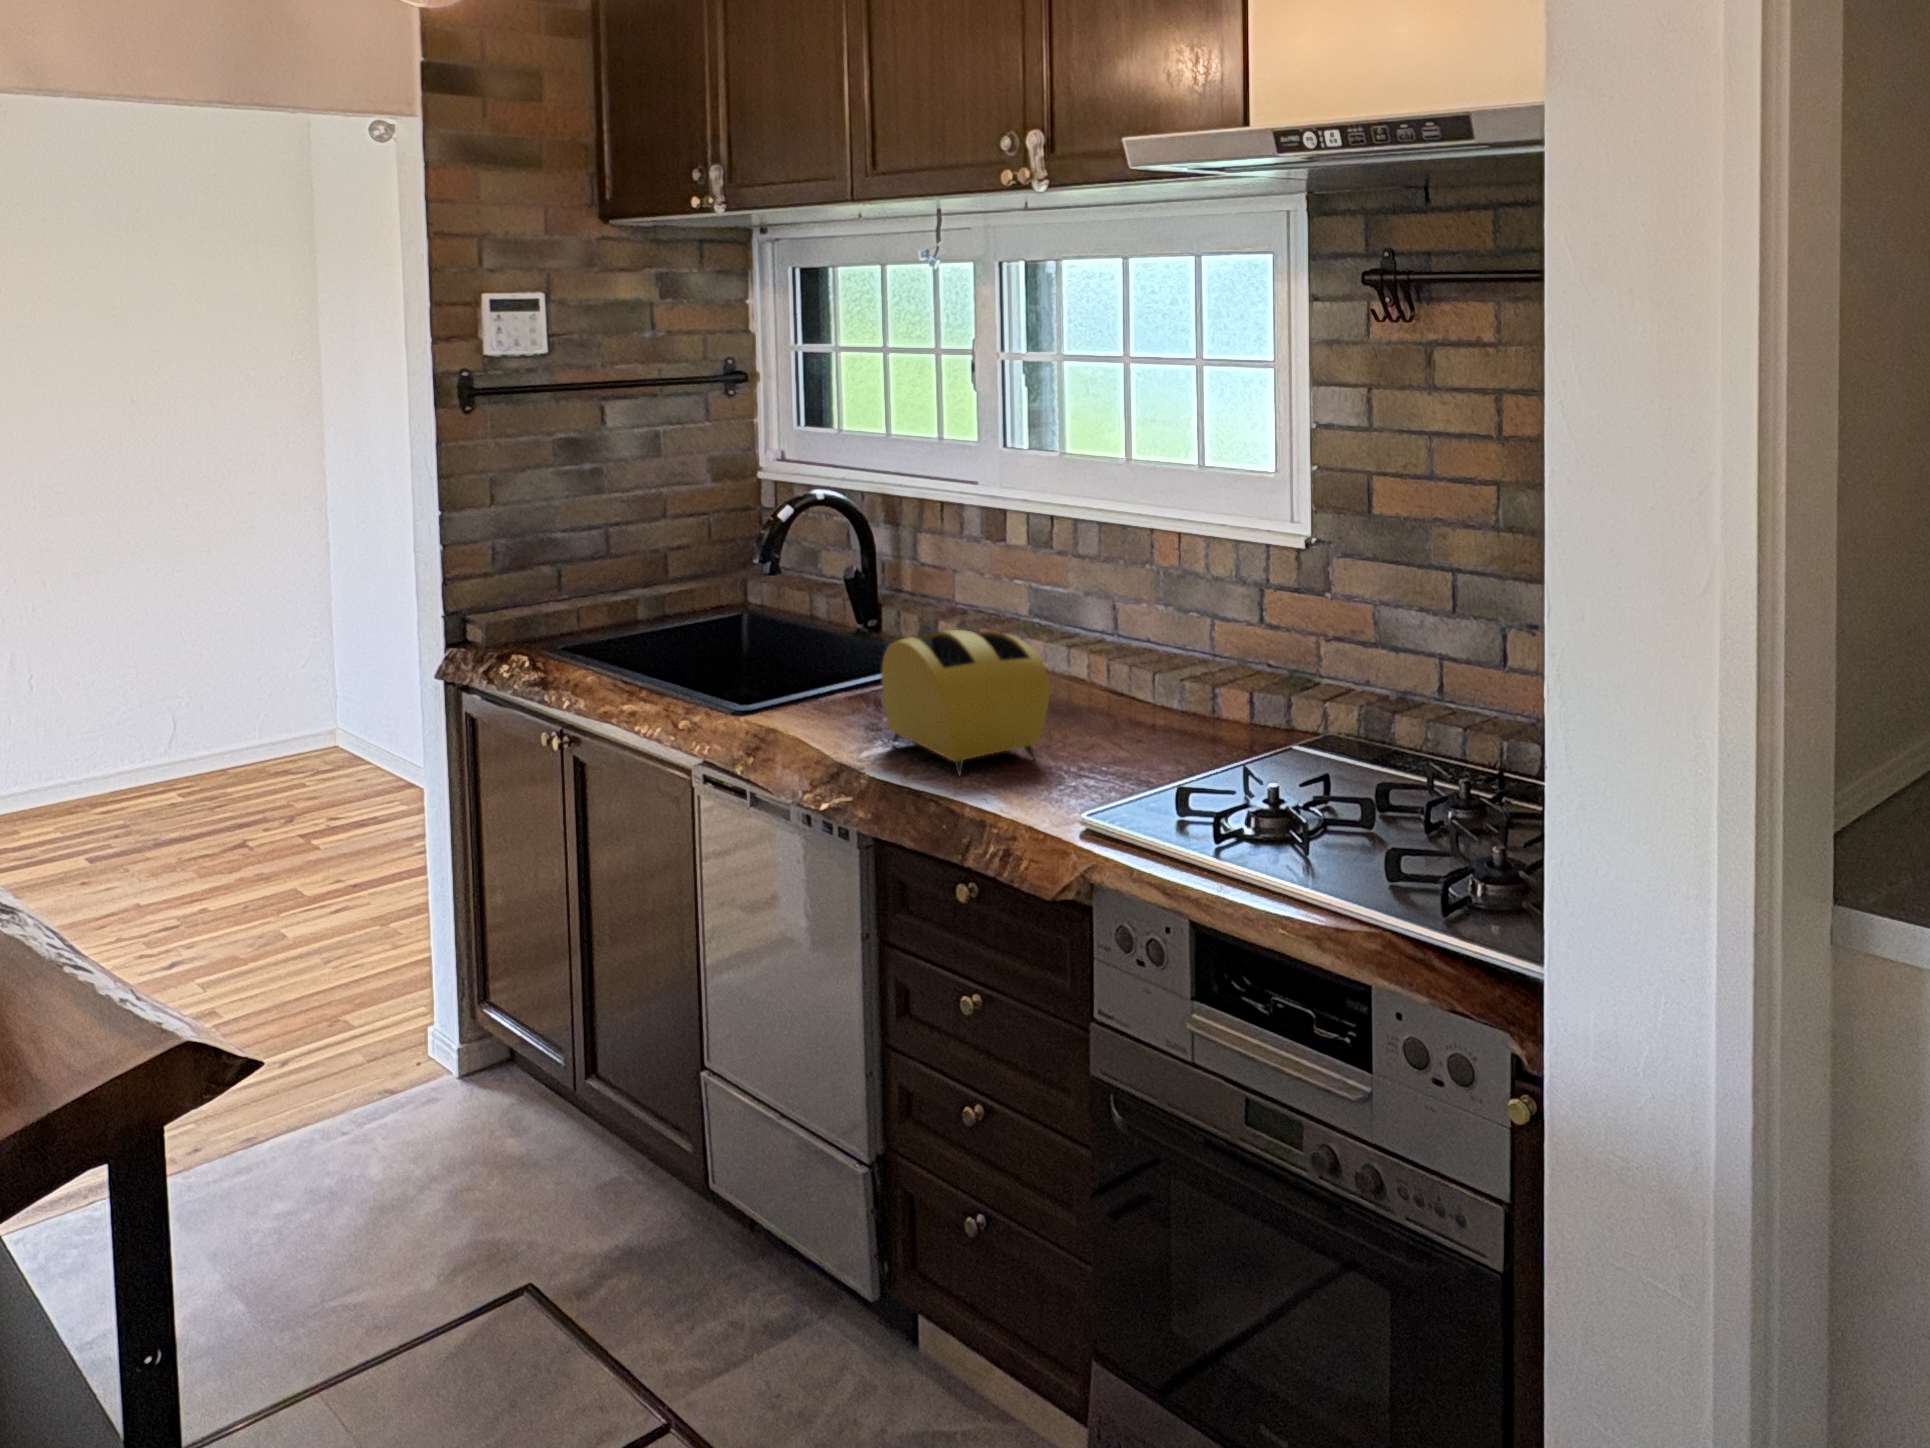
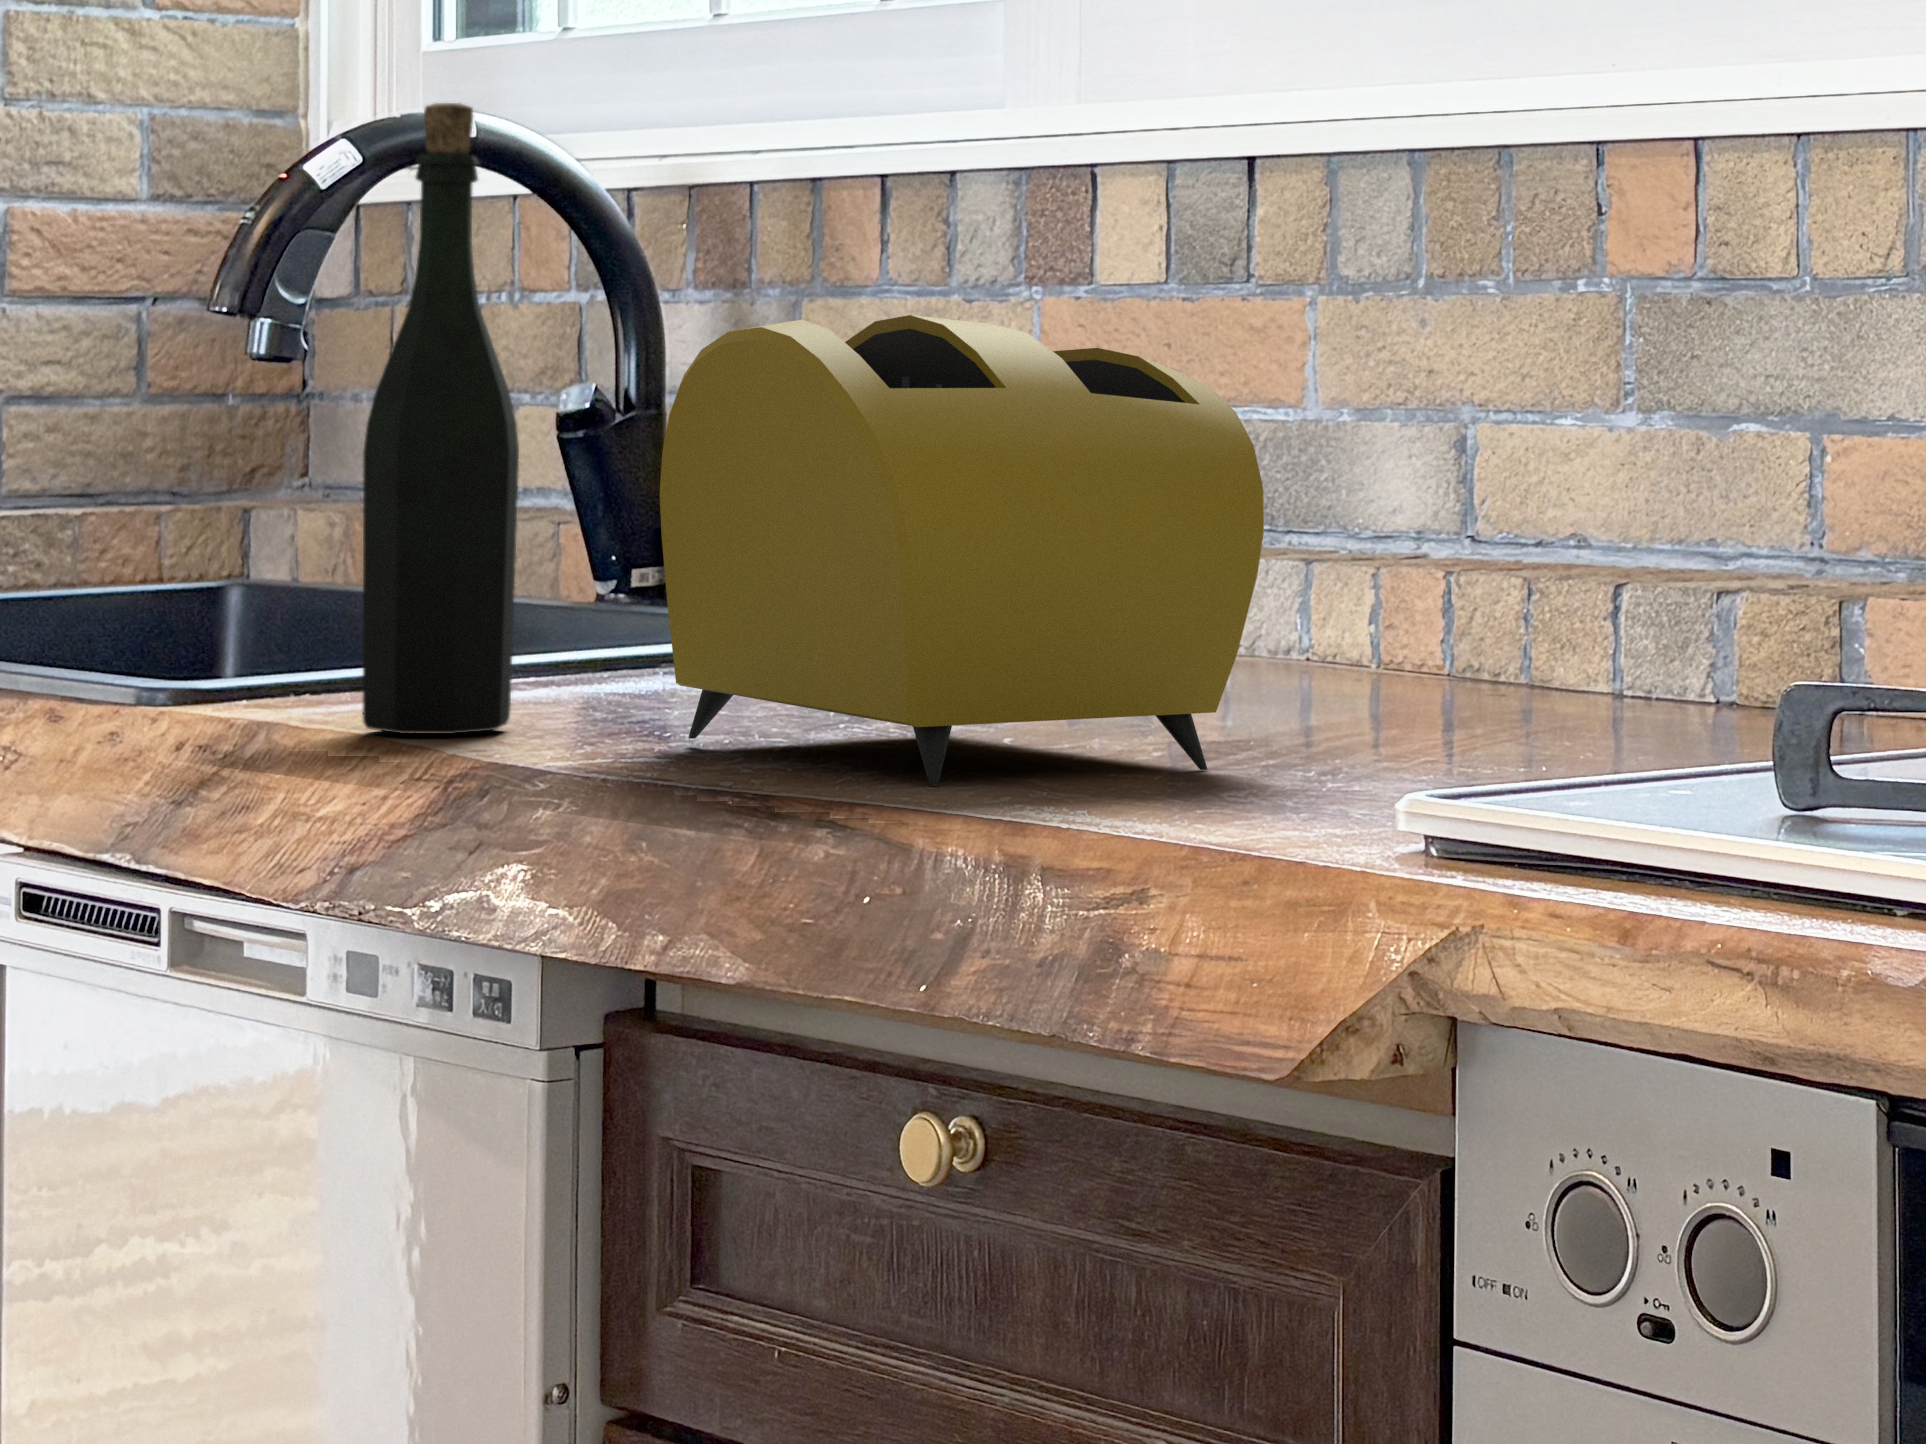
bottle: none [796,560,841,740] -> present [363,103,519,734]

